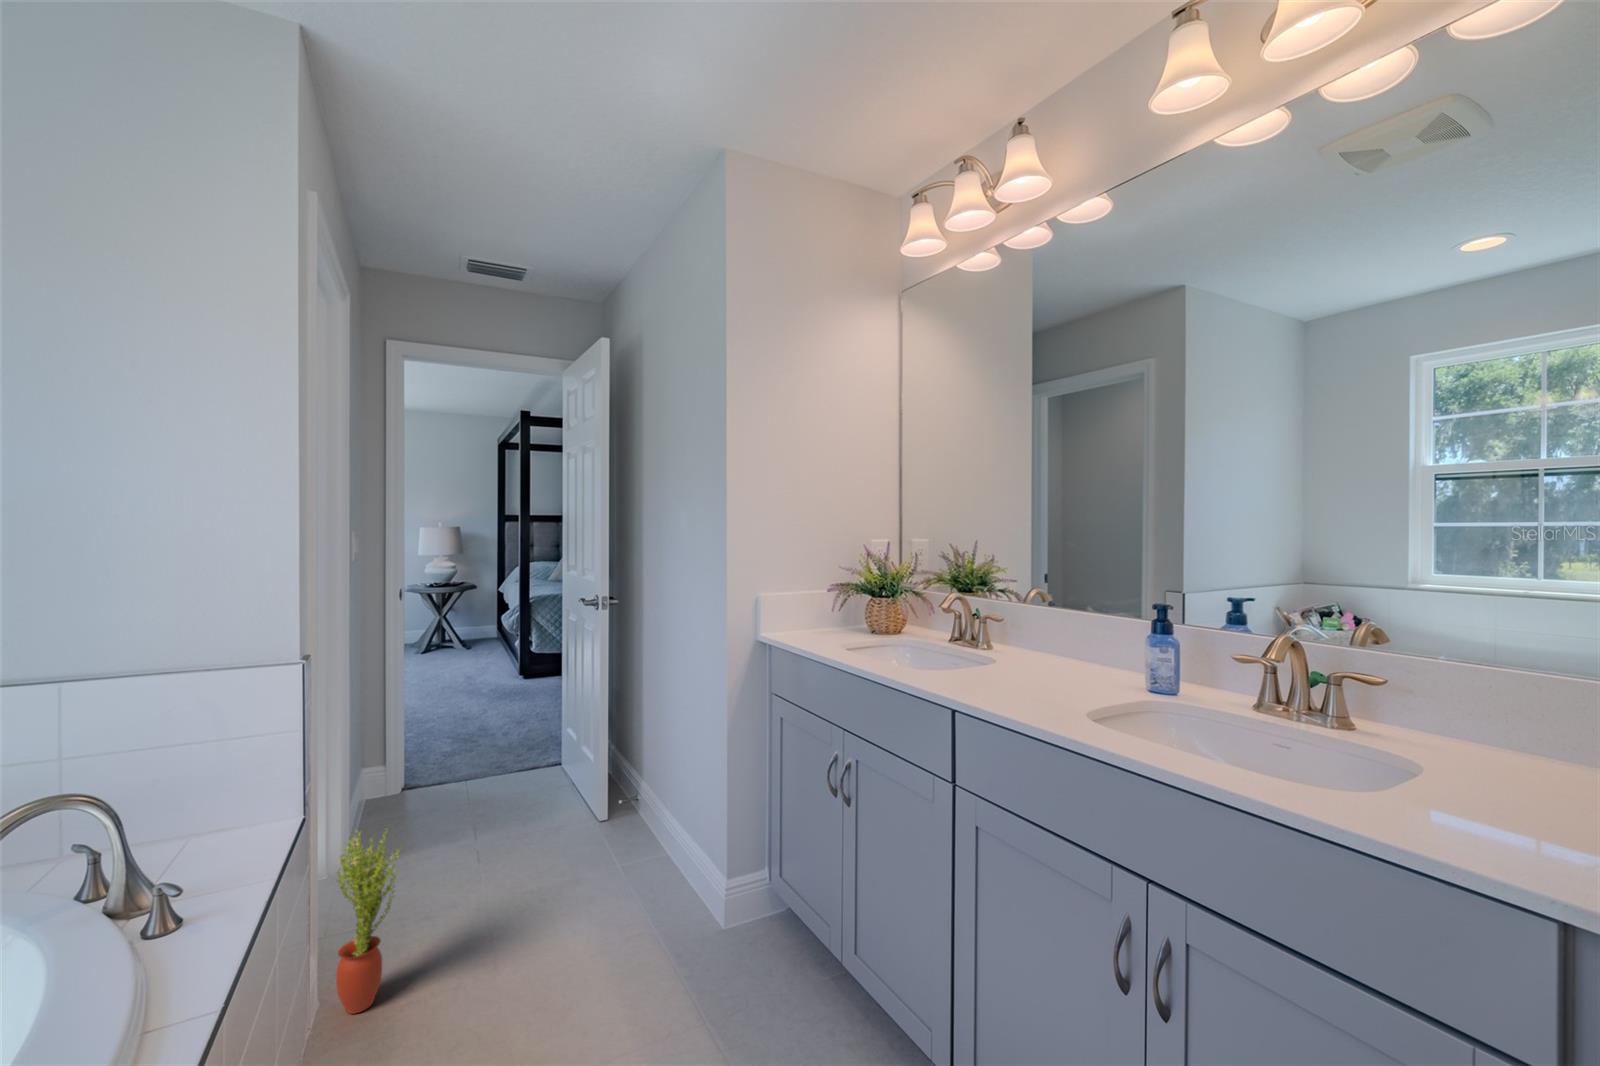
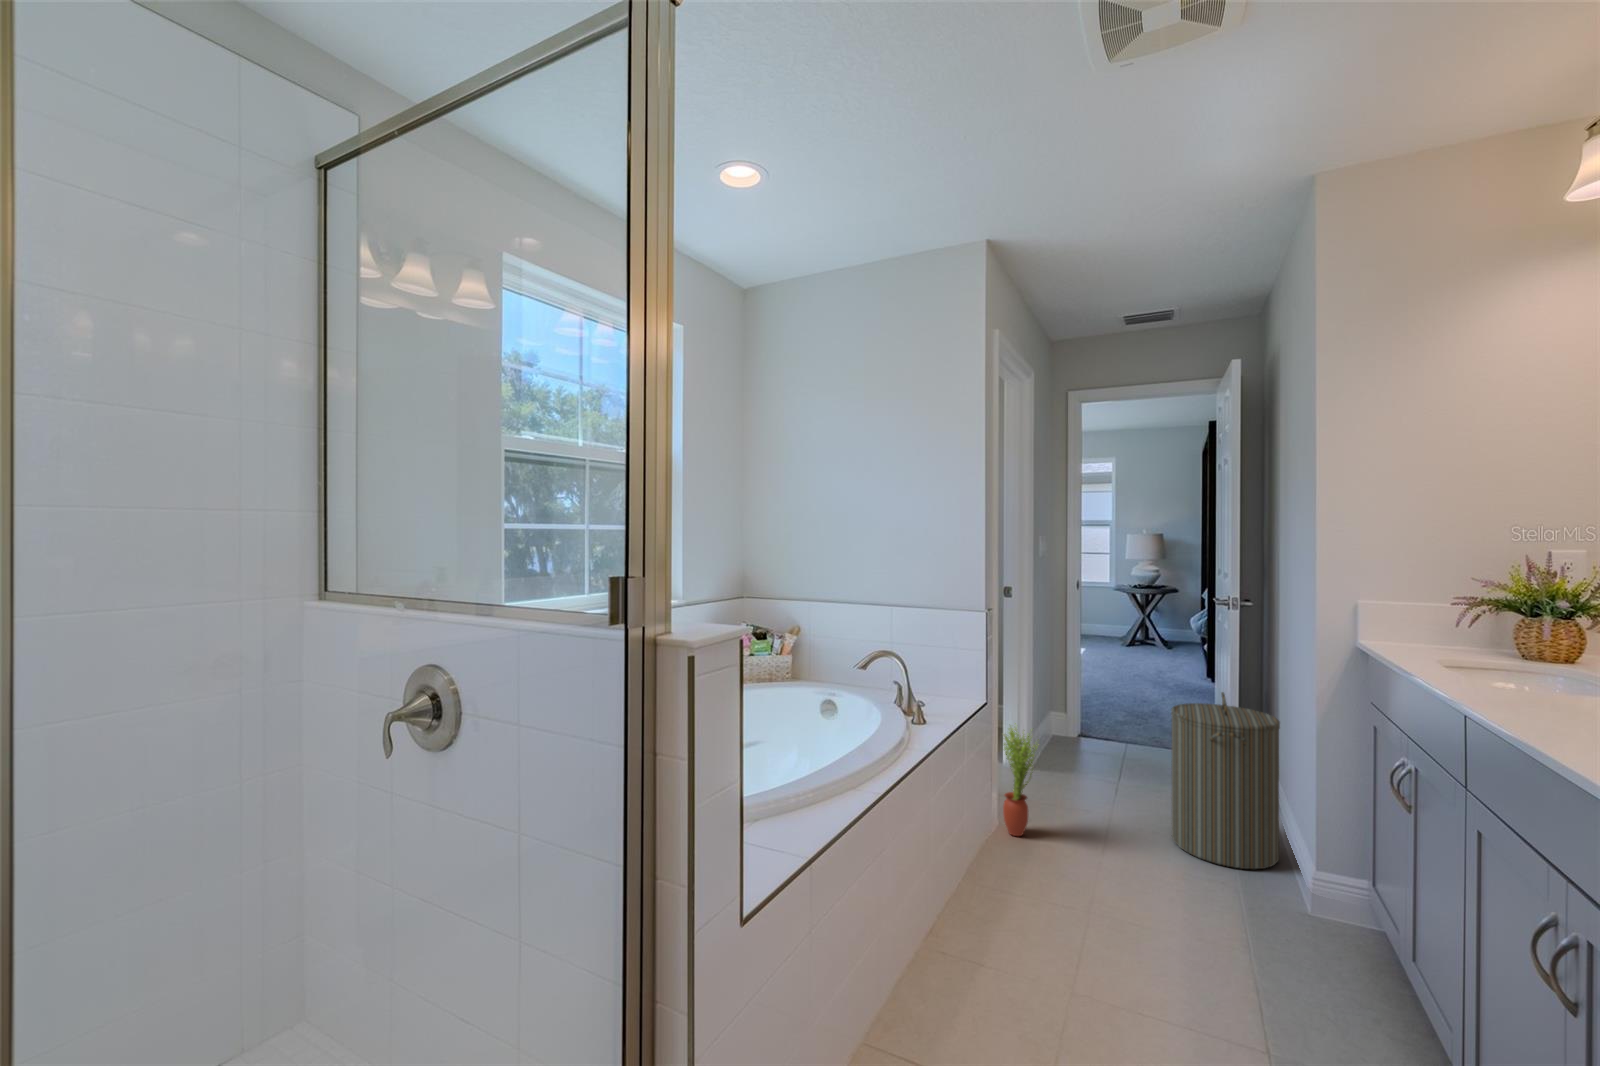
laundry hamper: none [566,705,674,909] -> present [1171,692,1280,869]

